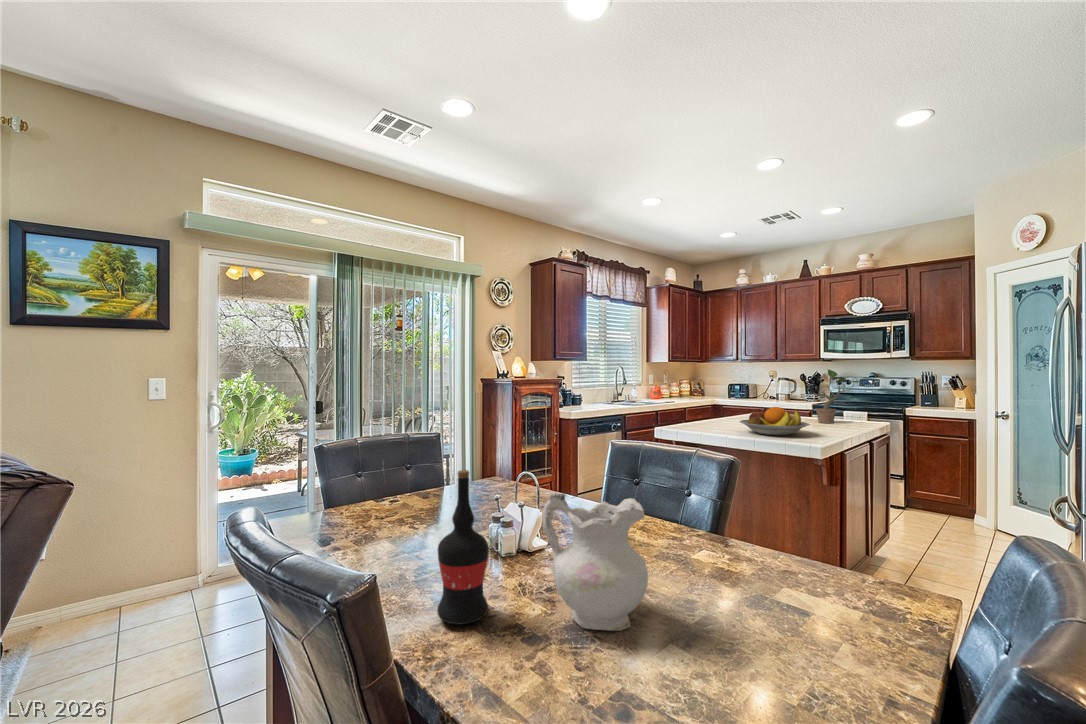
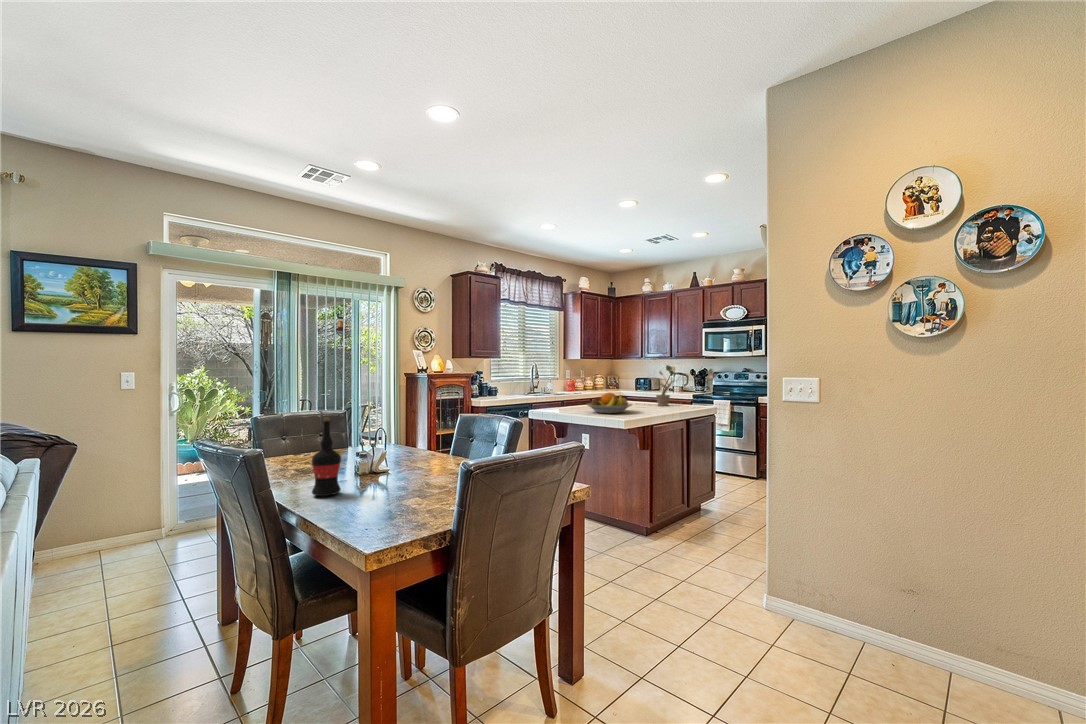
ceramic pitcher: present [542,493,648,631] -> none [371,429,425,496]

